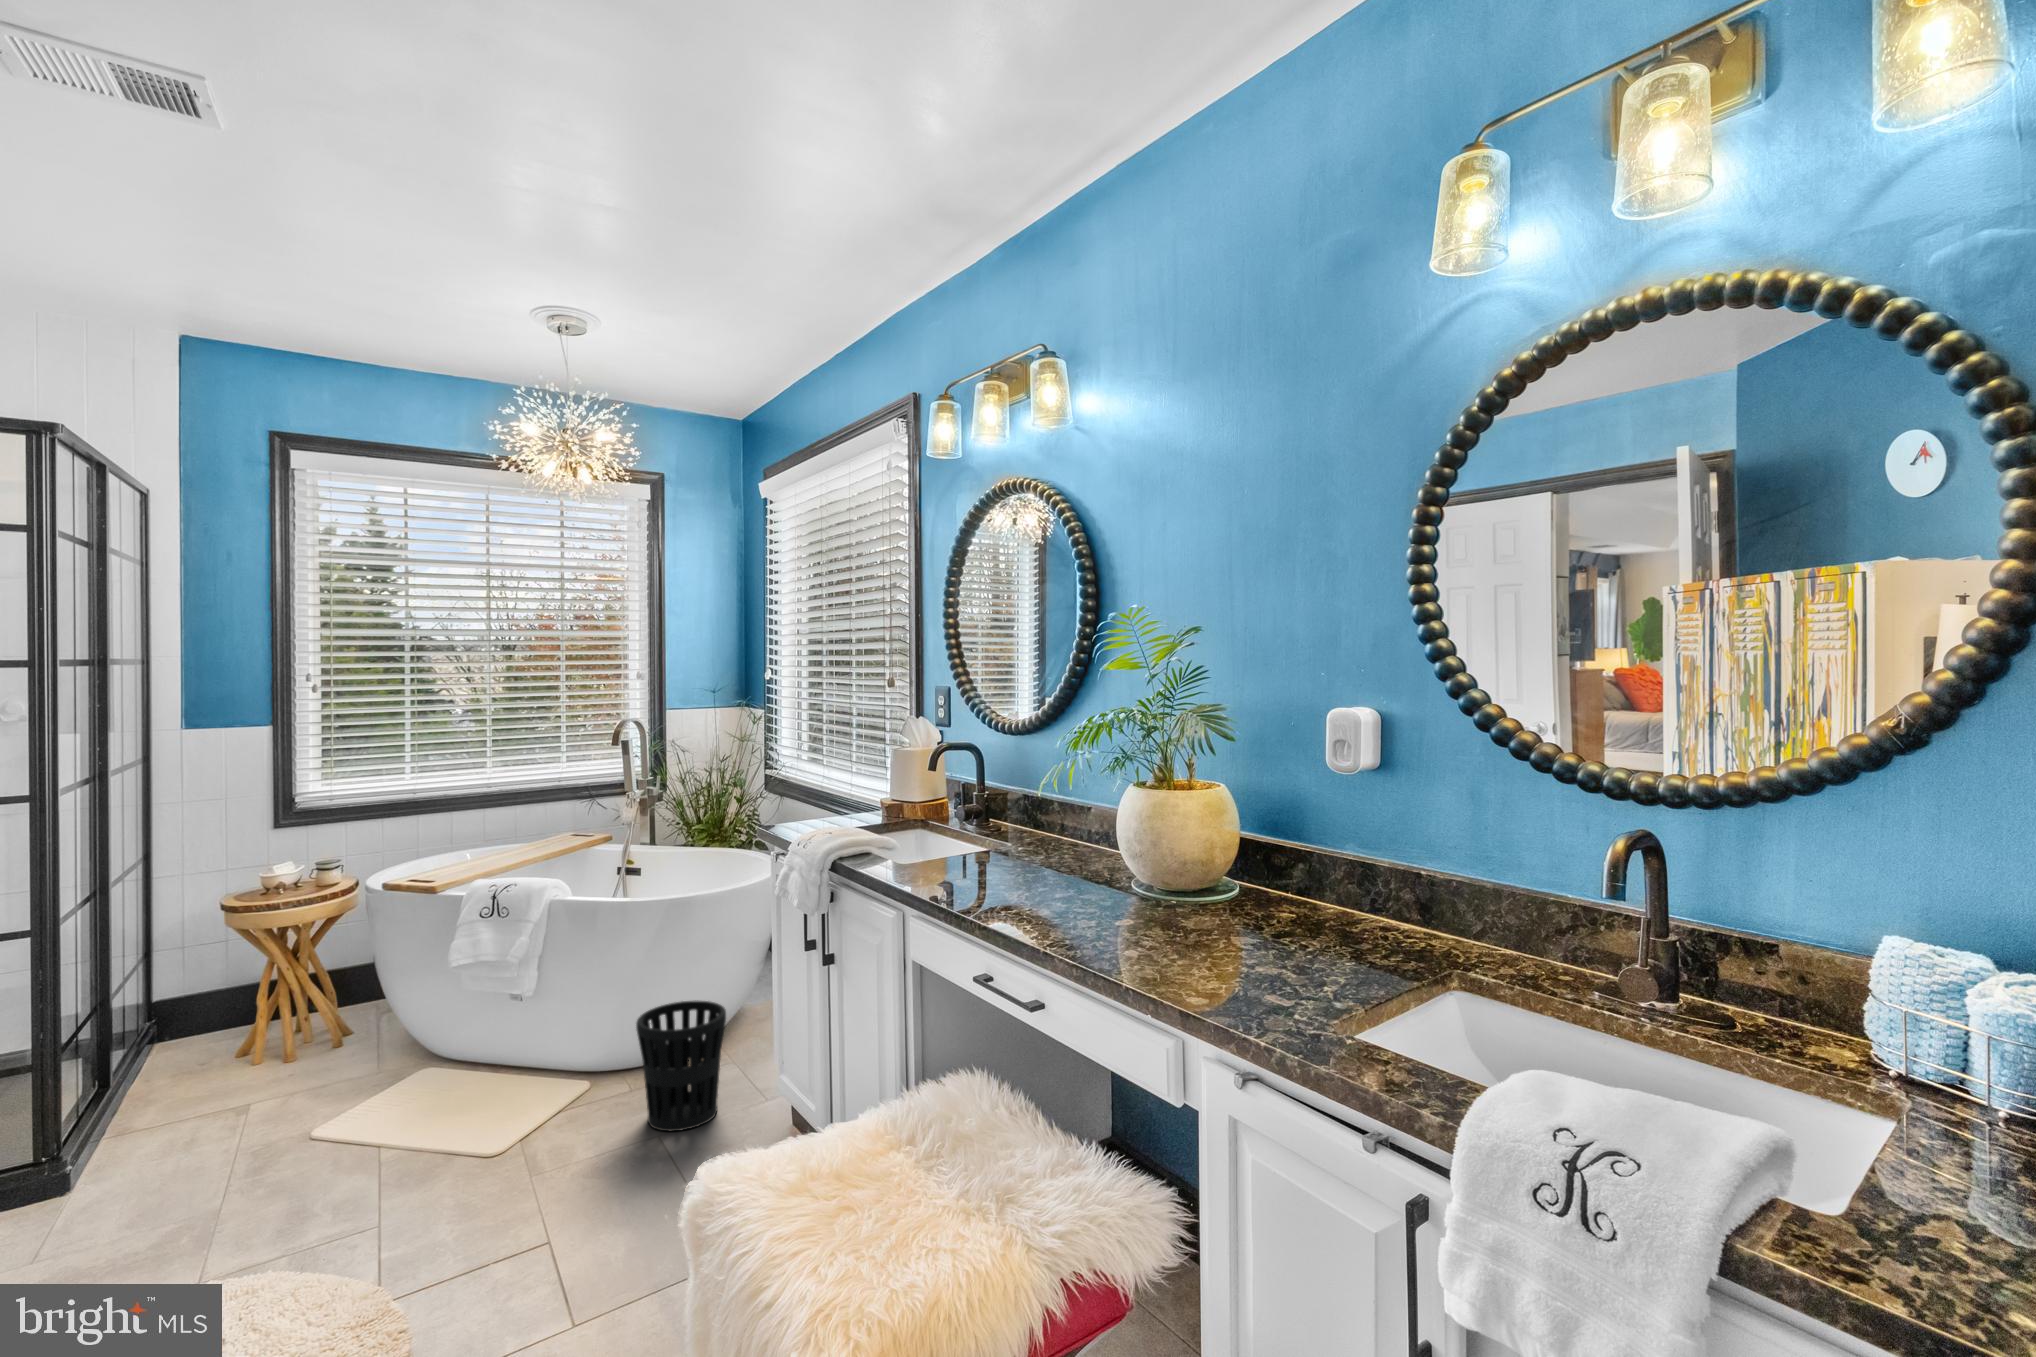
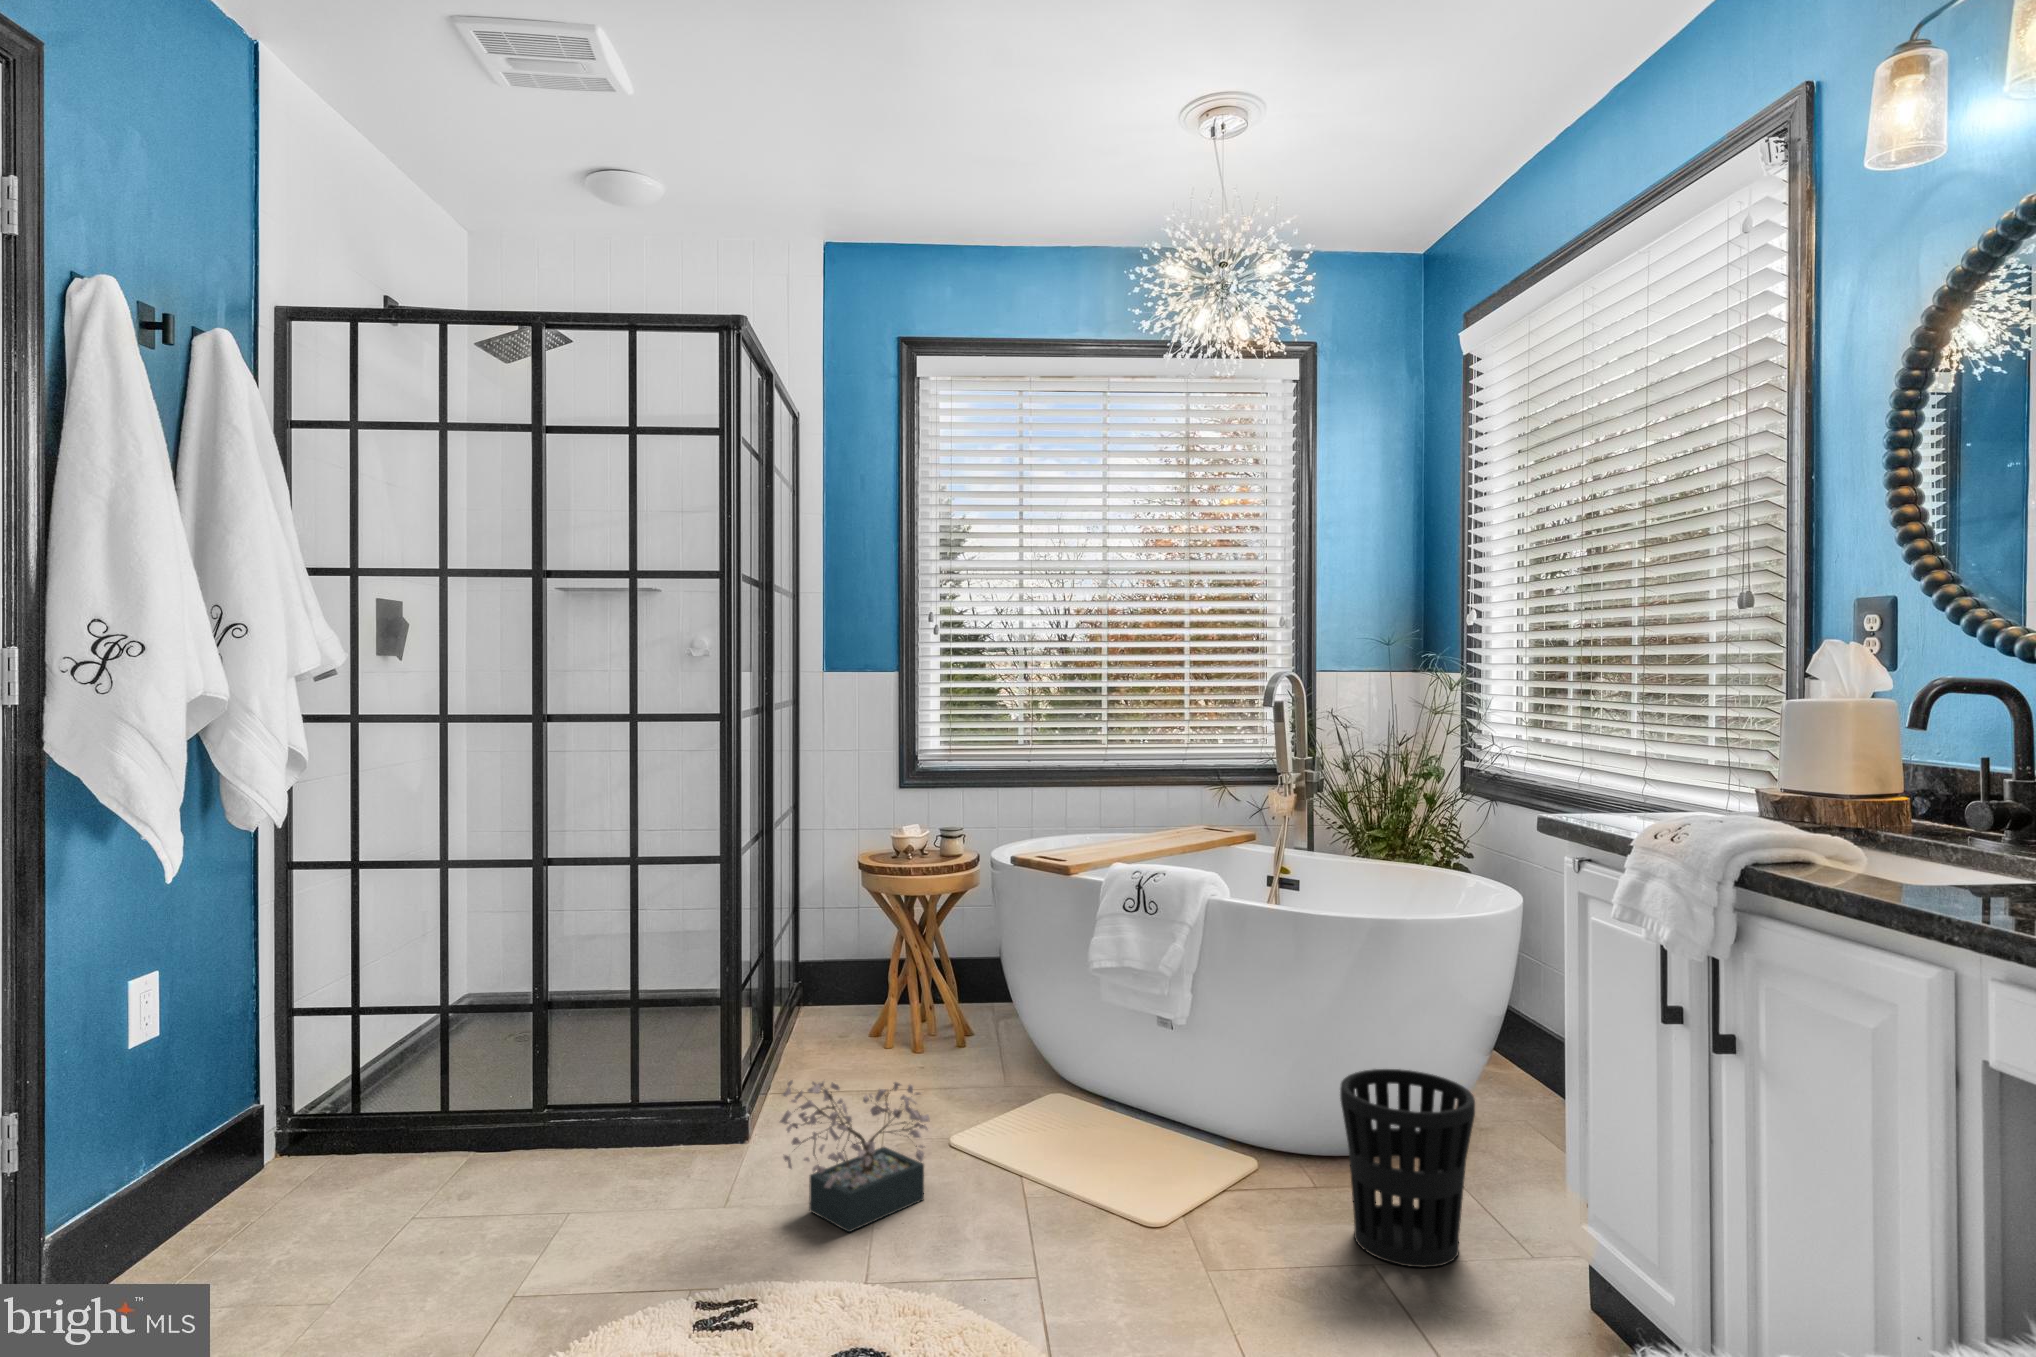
decorative plant: none [126,1090,292,1224] -> present [780,1080,929,1232]

